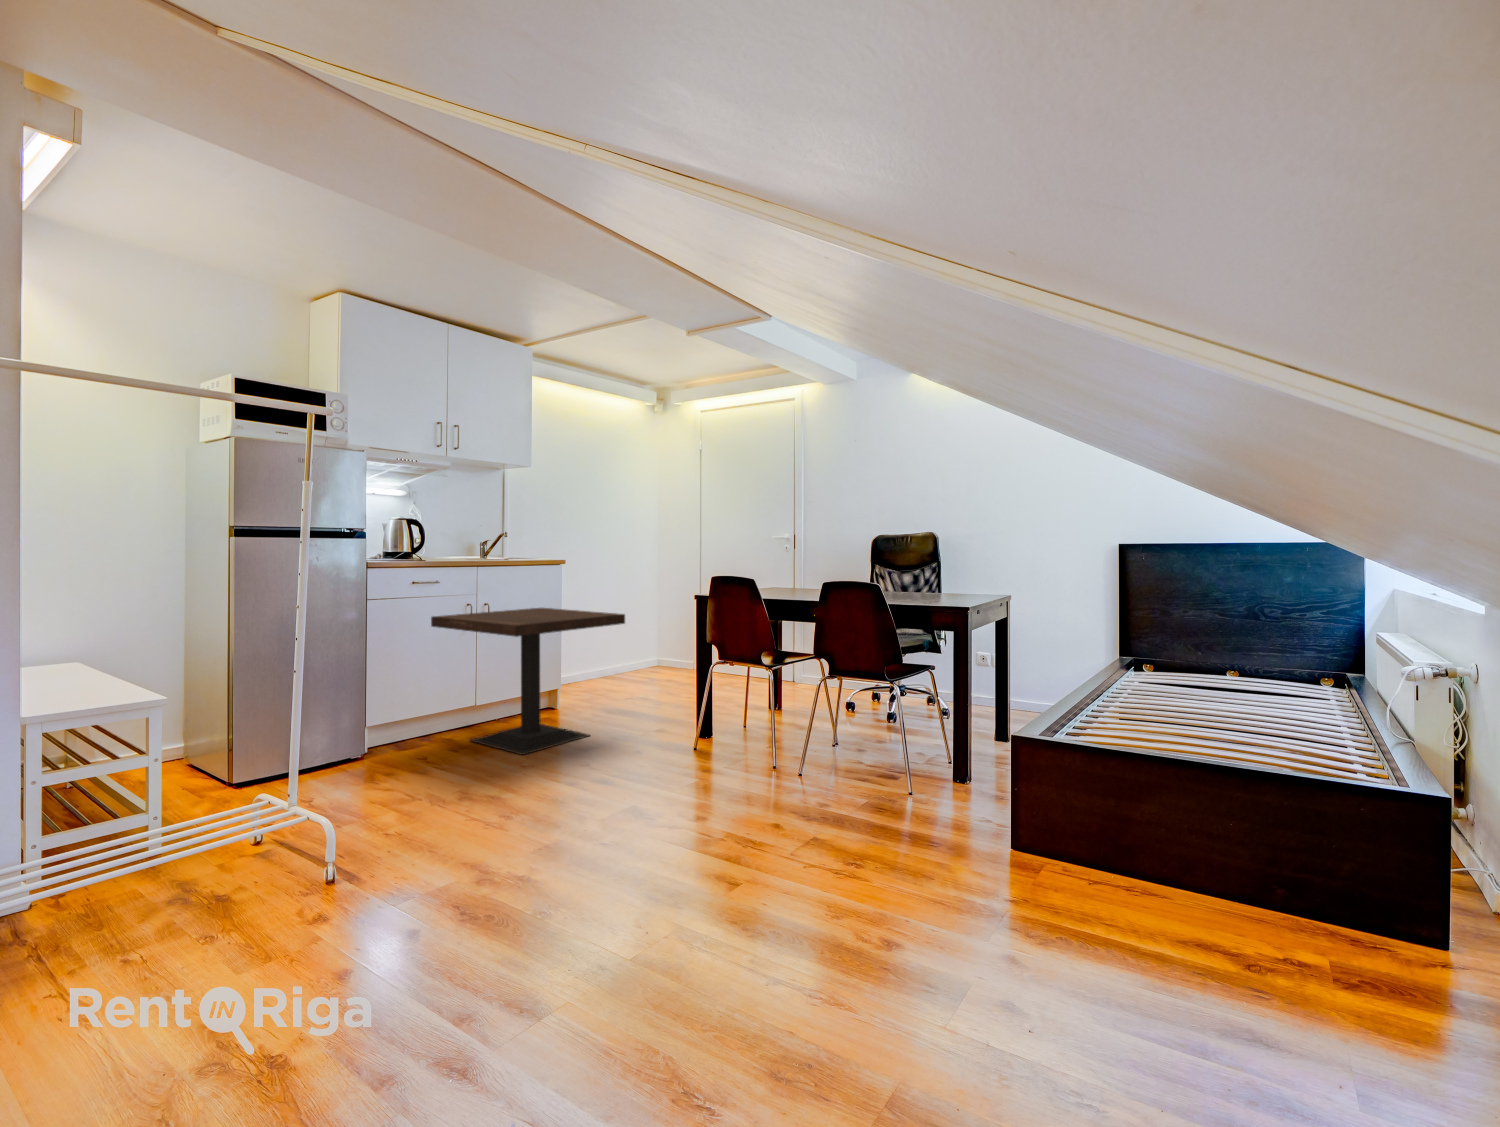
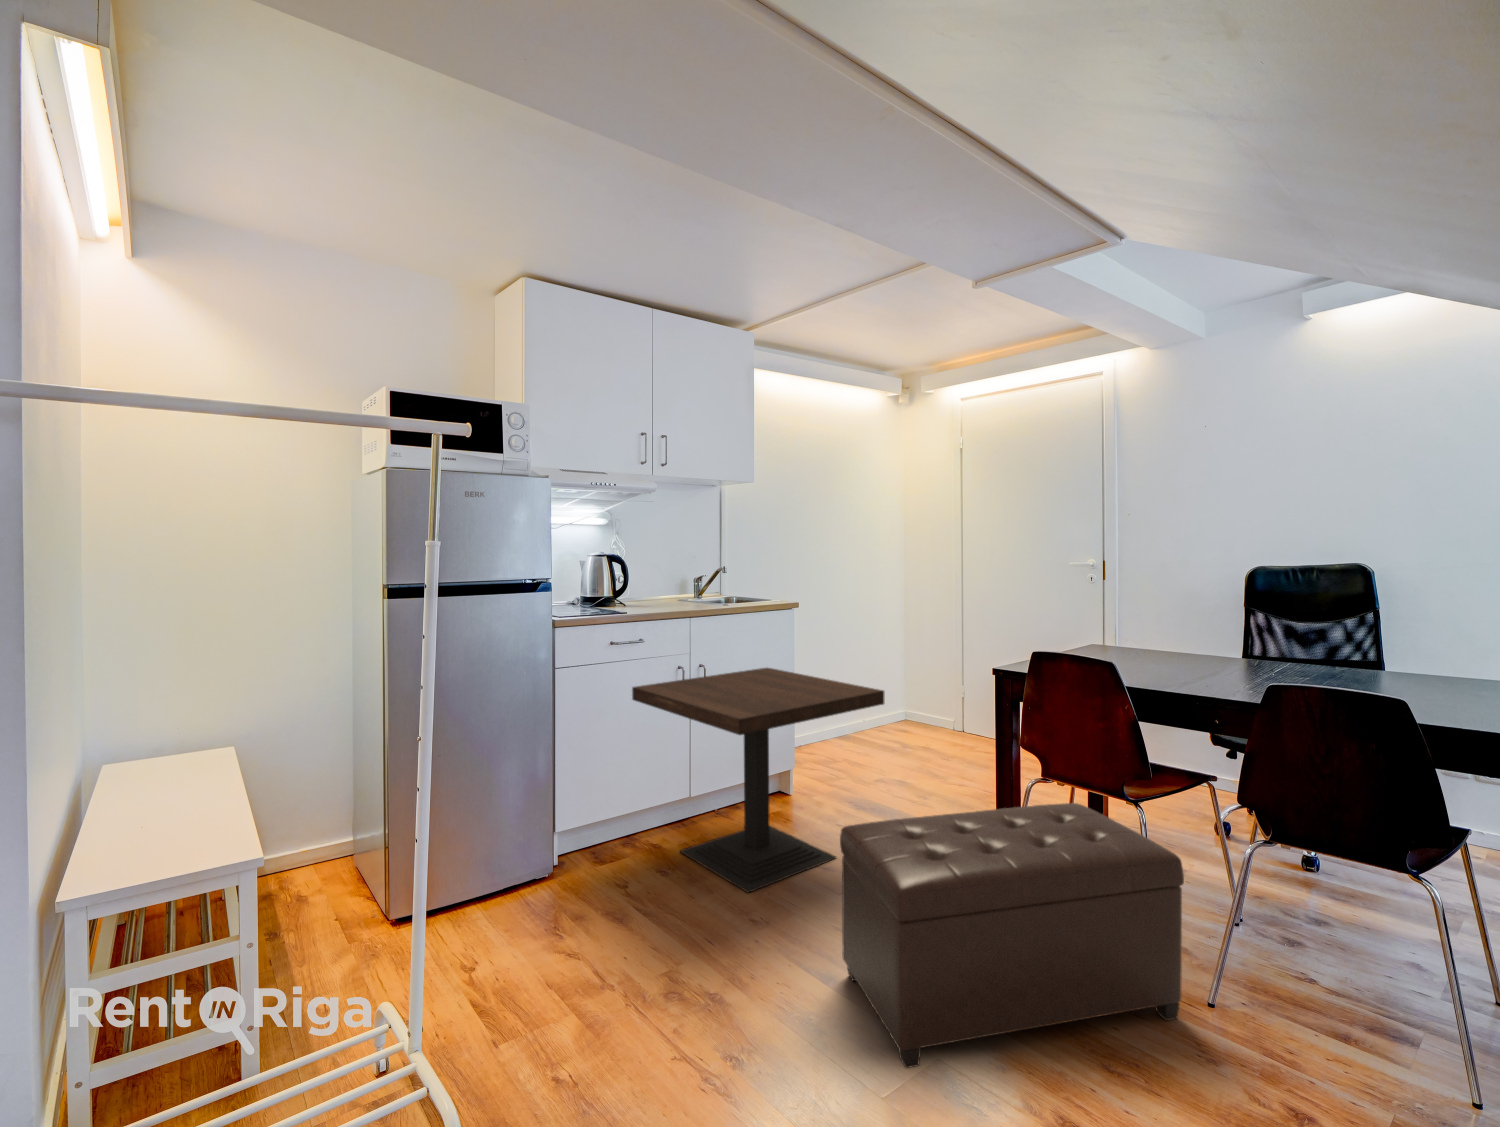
ottoman: none [583,670,782,808] -> present [840,803,1184,1068]

